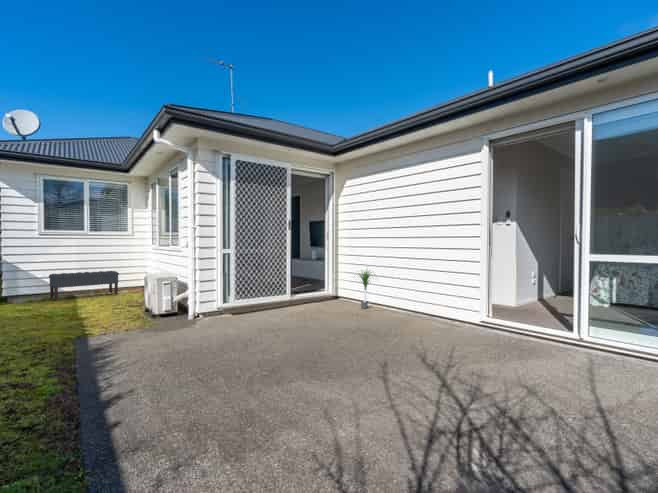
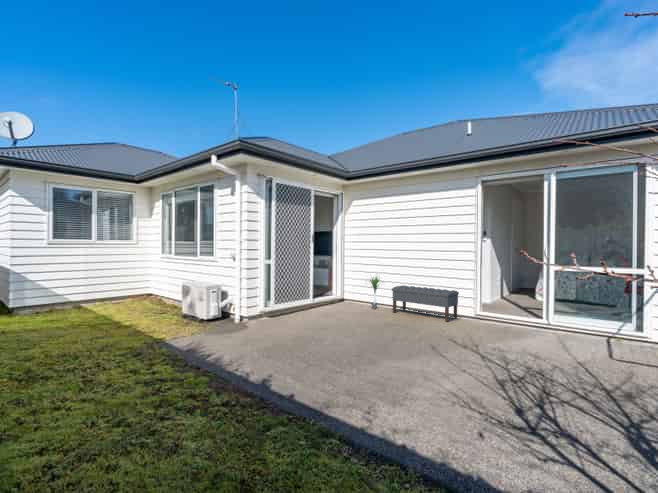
bench: present [49,271,119,301] -> present [392,285,459,322]

